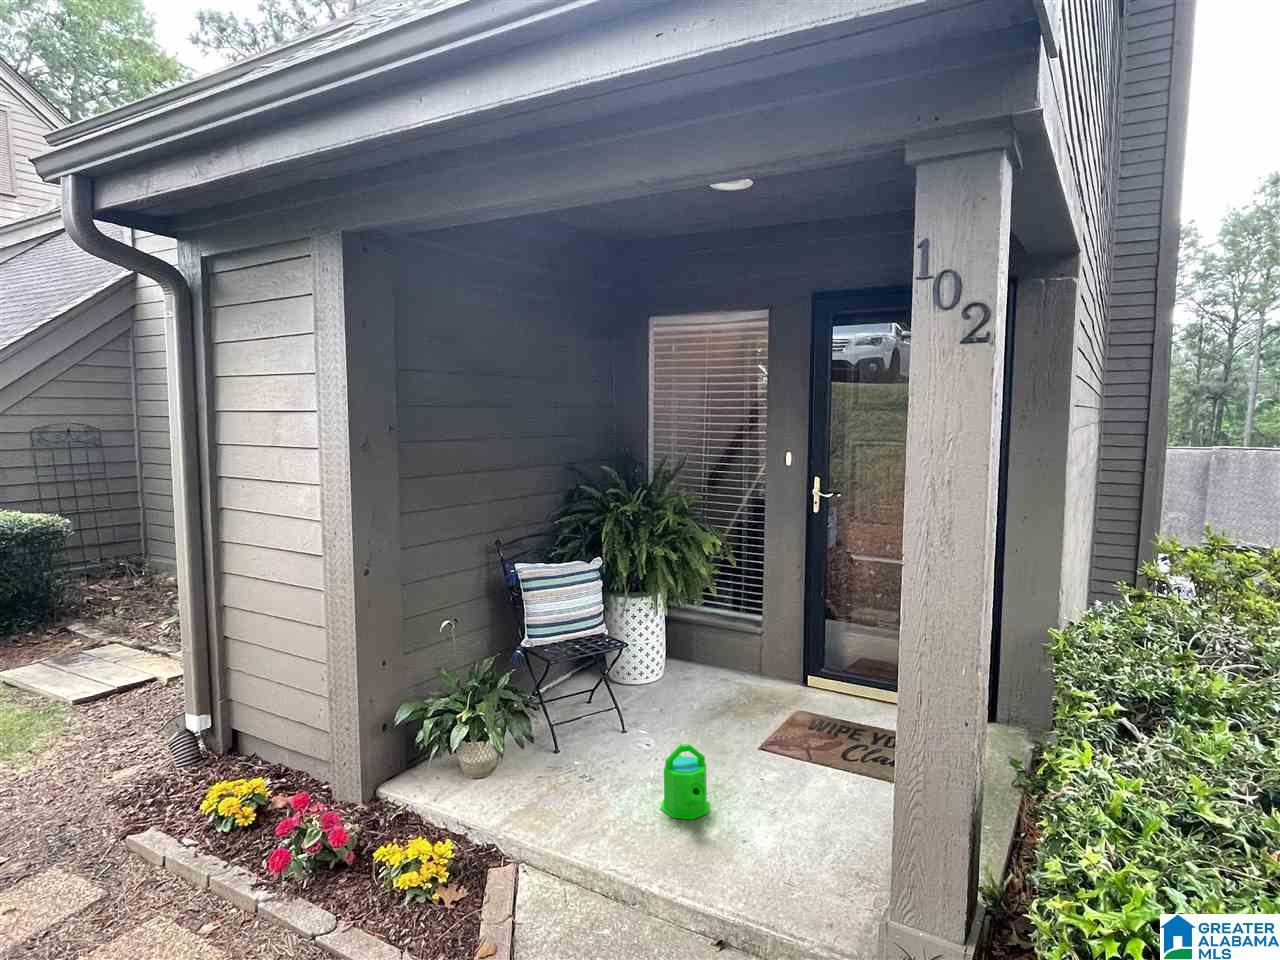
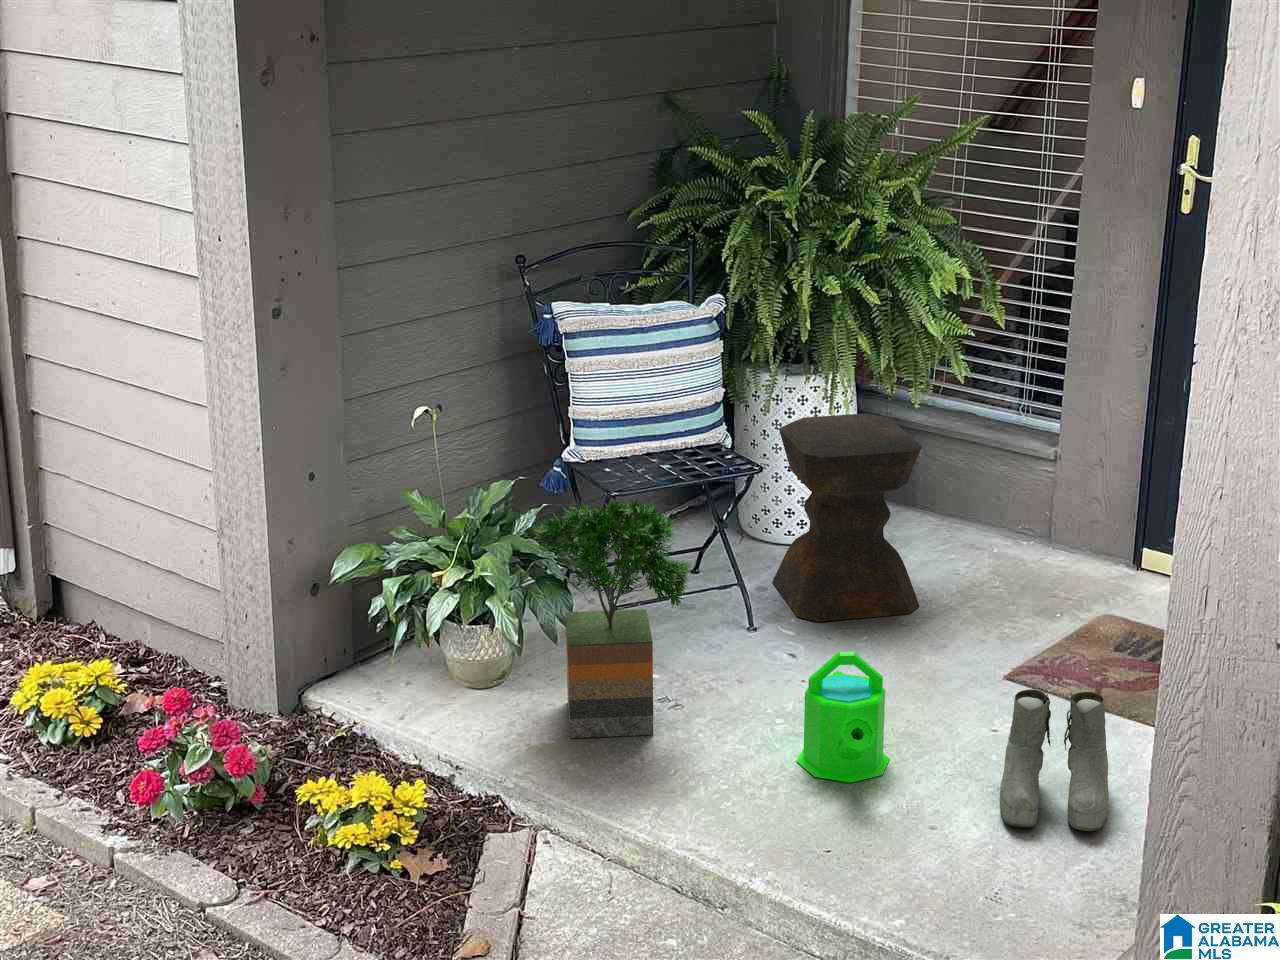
stool: none [631,615,708,726] -> present [772,413,922,622]
potted tree: none [511,665,599,805] -> present [534,499,691,738]
boots: none [774,758,832,839] -> present [1000,689,1109,831]

